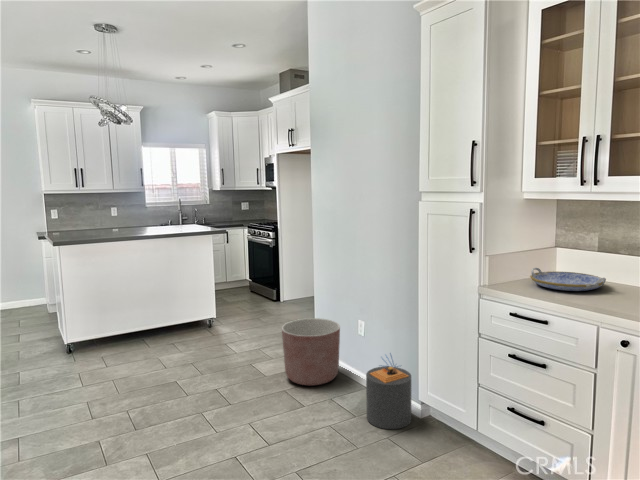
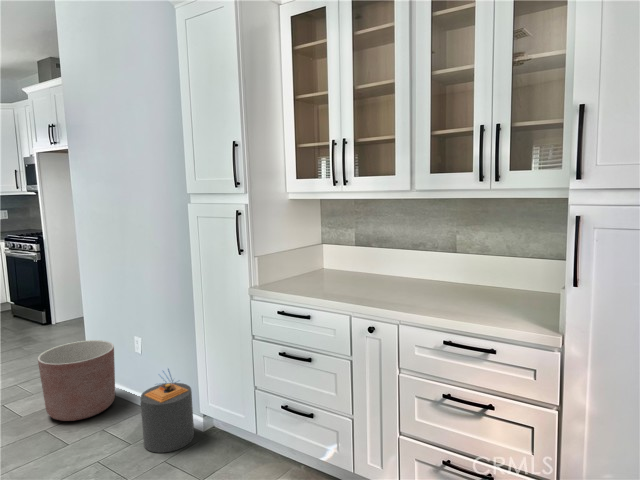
serving tray: present [530,268,606,291] -> none [297,266,360,285]

